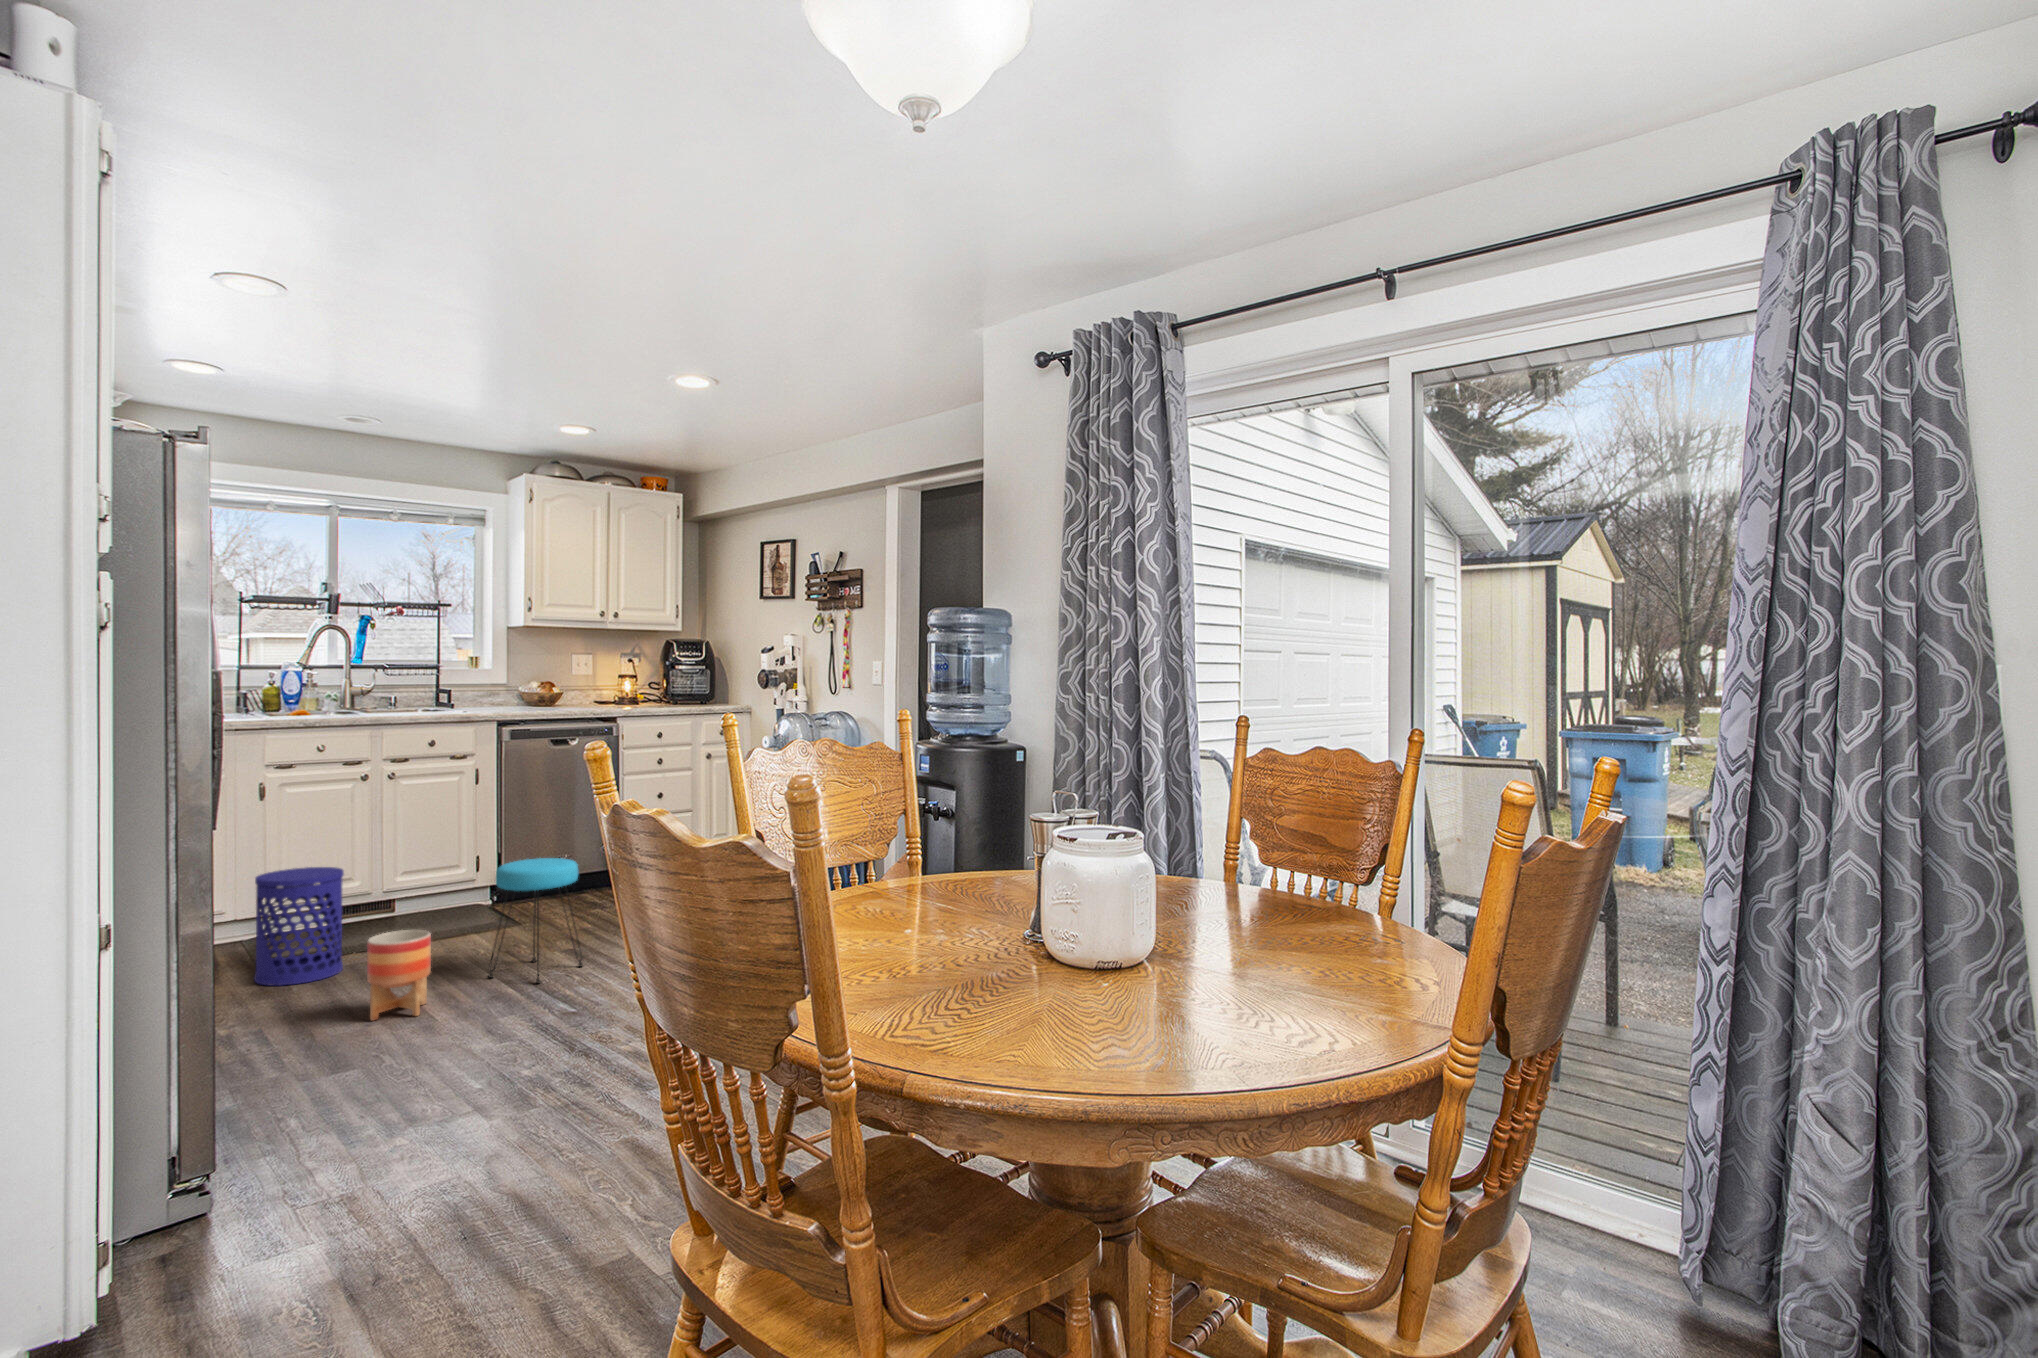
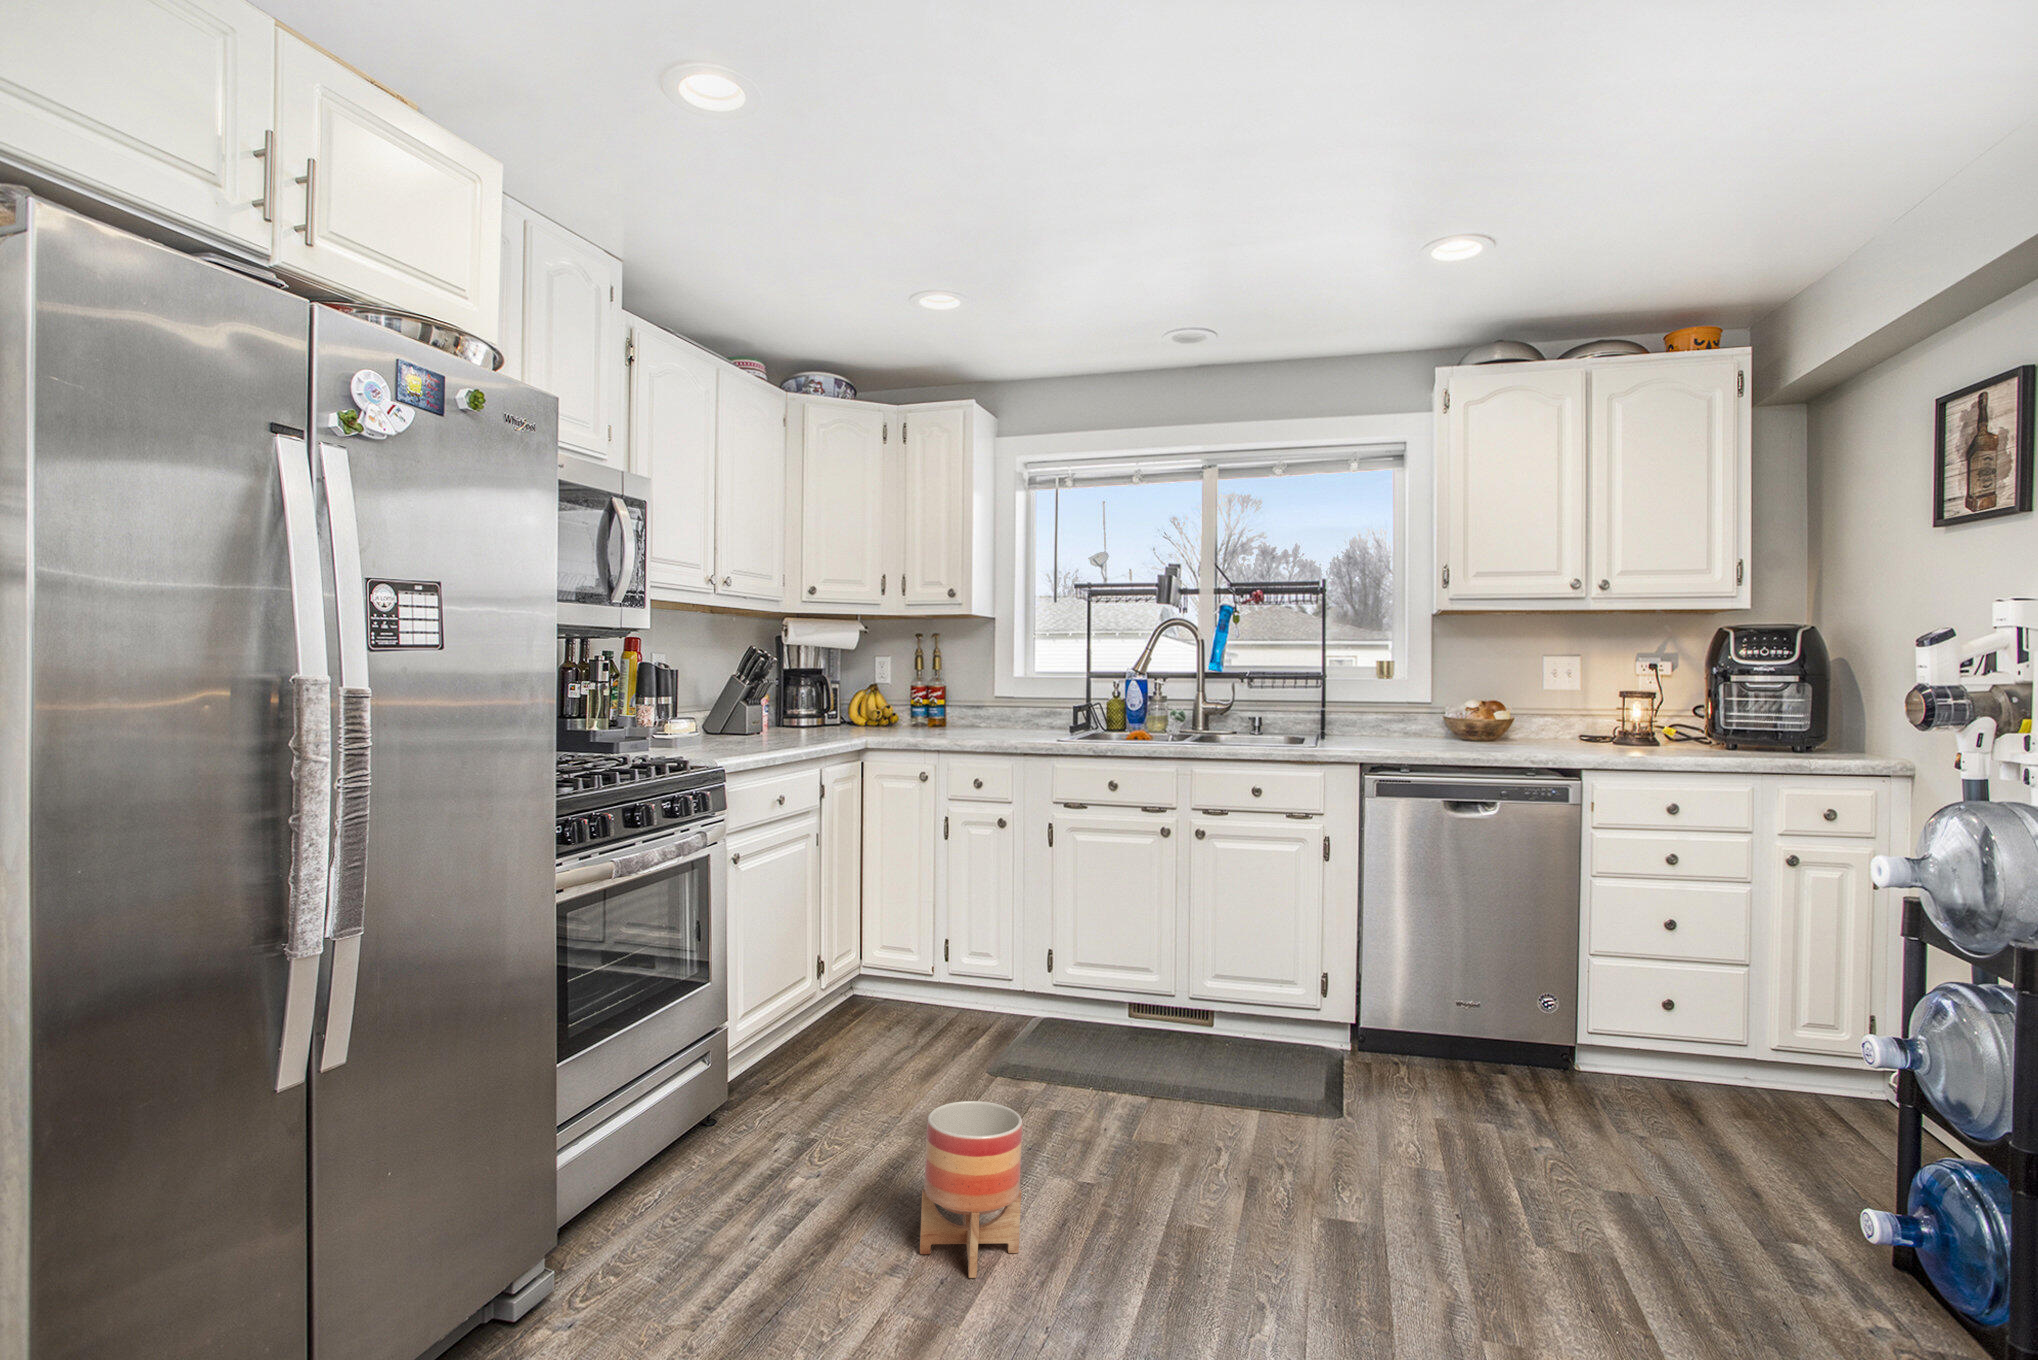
stool: present [488,858,583,983] -> none [1155,1024,1321,1296]
waste bin: present [254,867,344,985] -> none [944,946,1056,1127]

